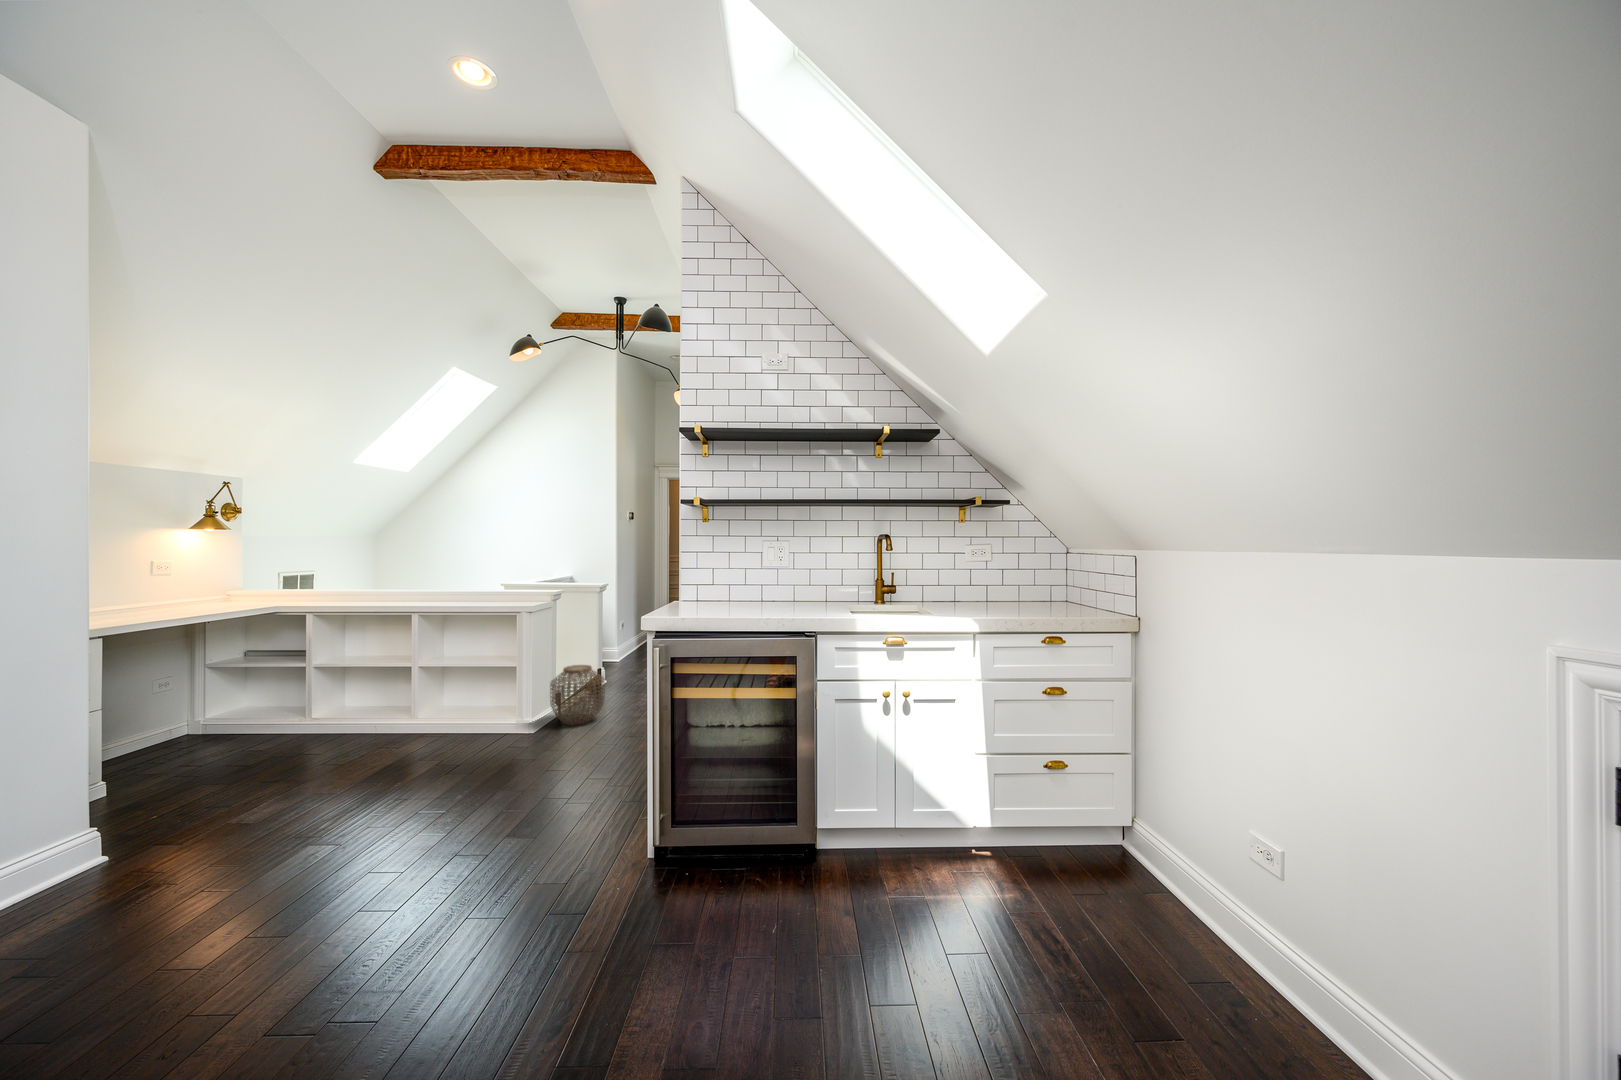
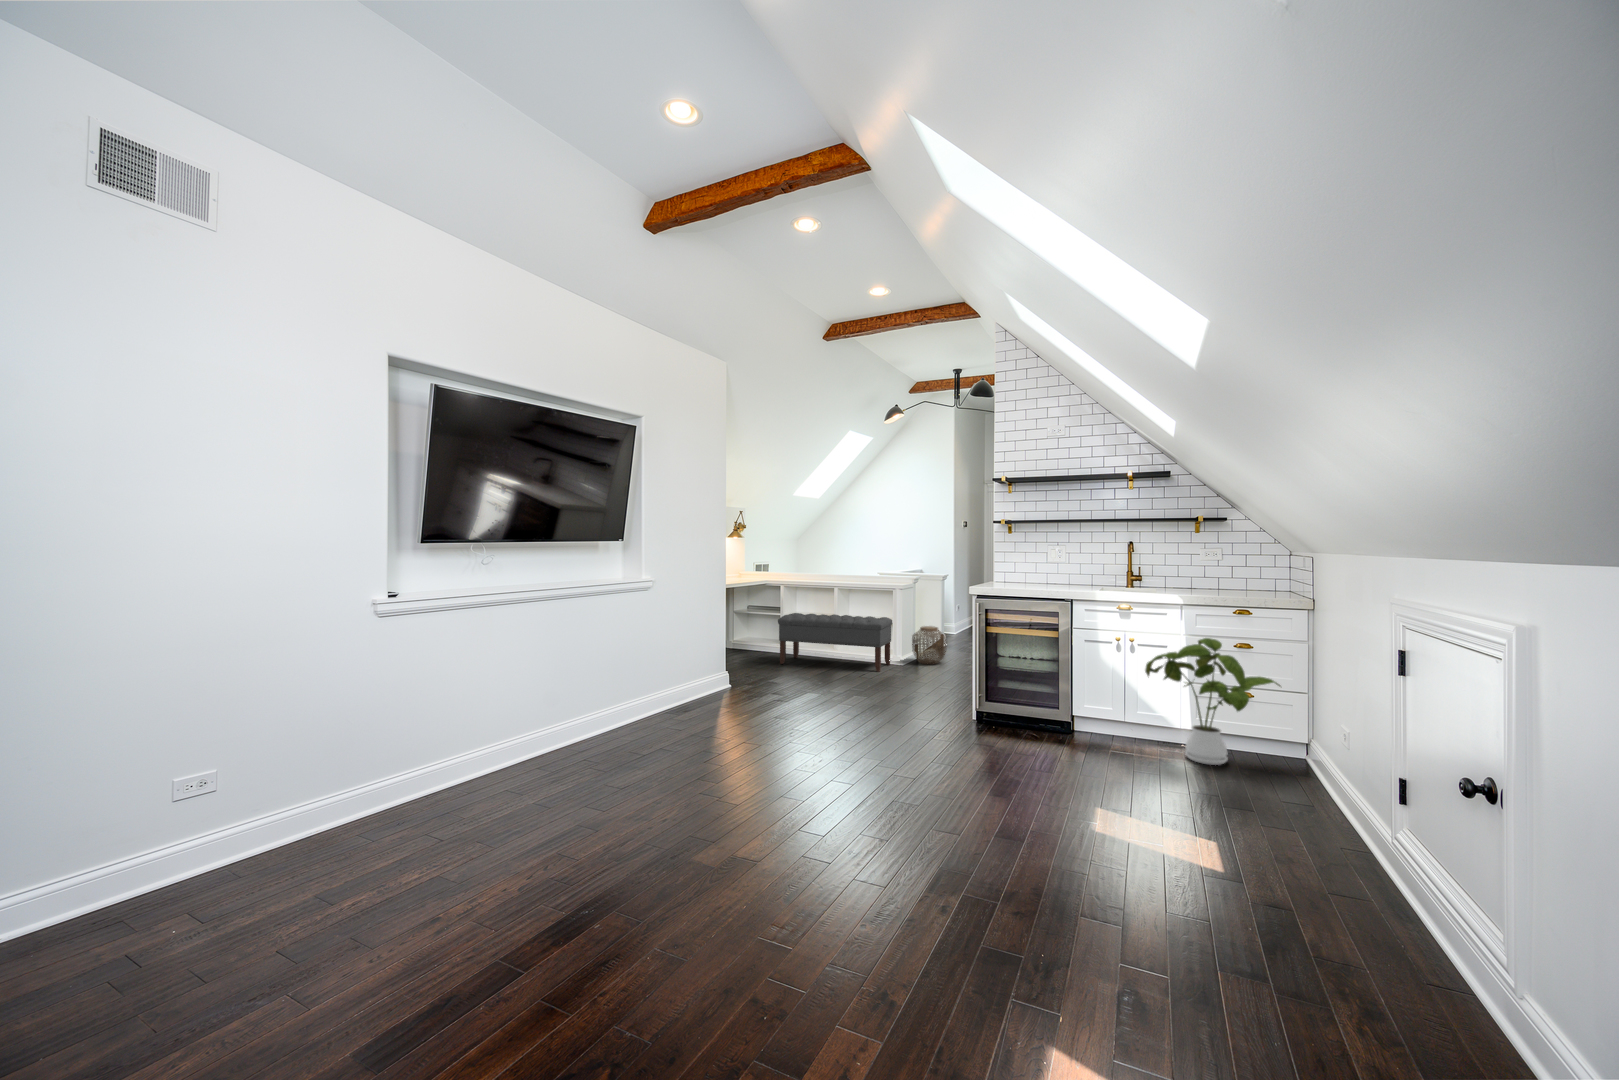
bench: none [287,660,516,762] -> present [778,613,892,672]
house plant: none [934,694,1119,898] -> present [1145,638,1280,765]

